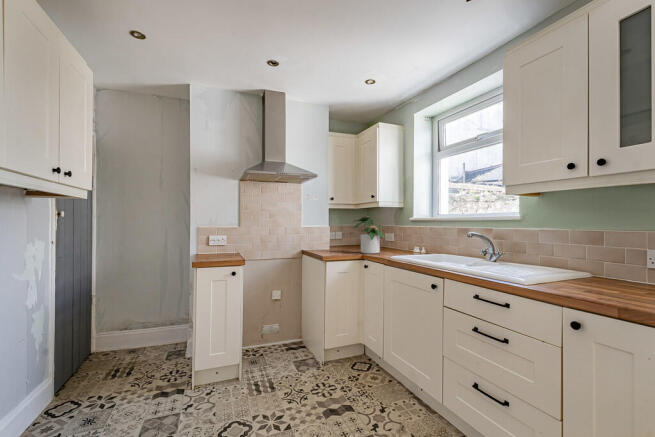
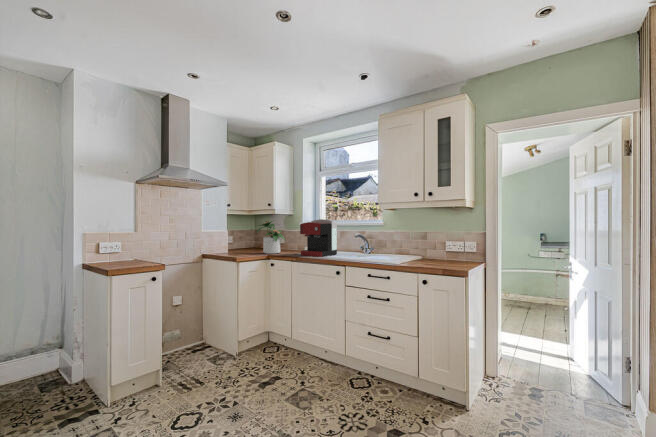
coffee maker: none [396,213,447,262] -> present [300,219,337,257]

